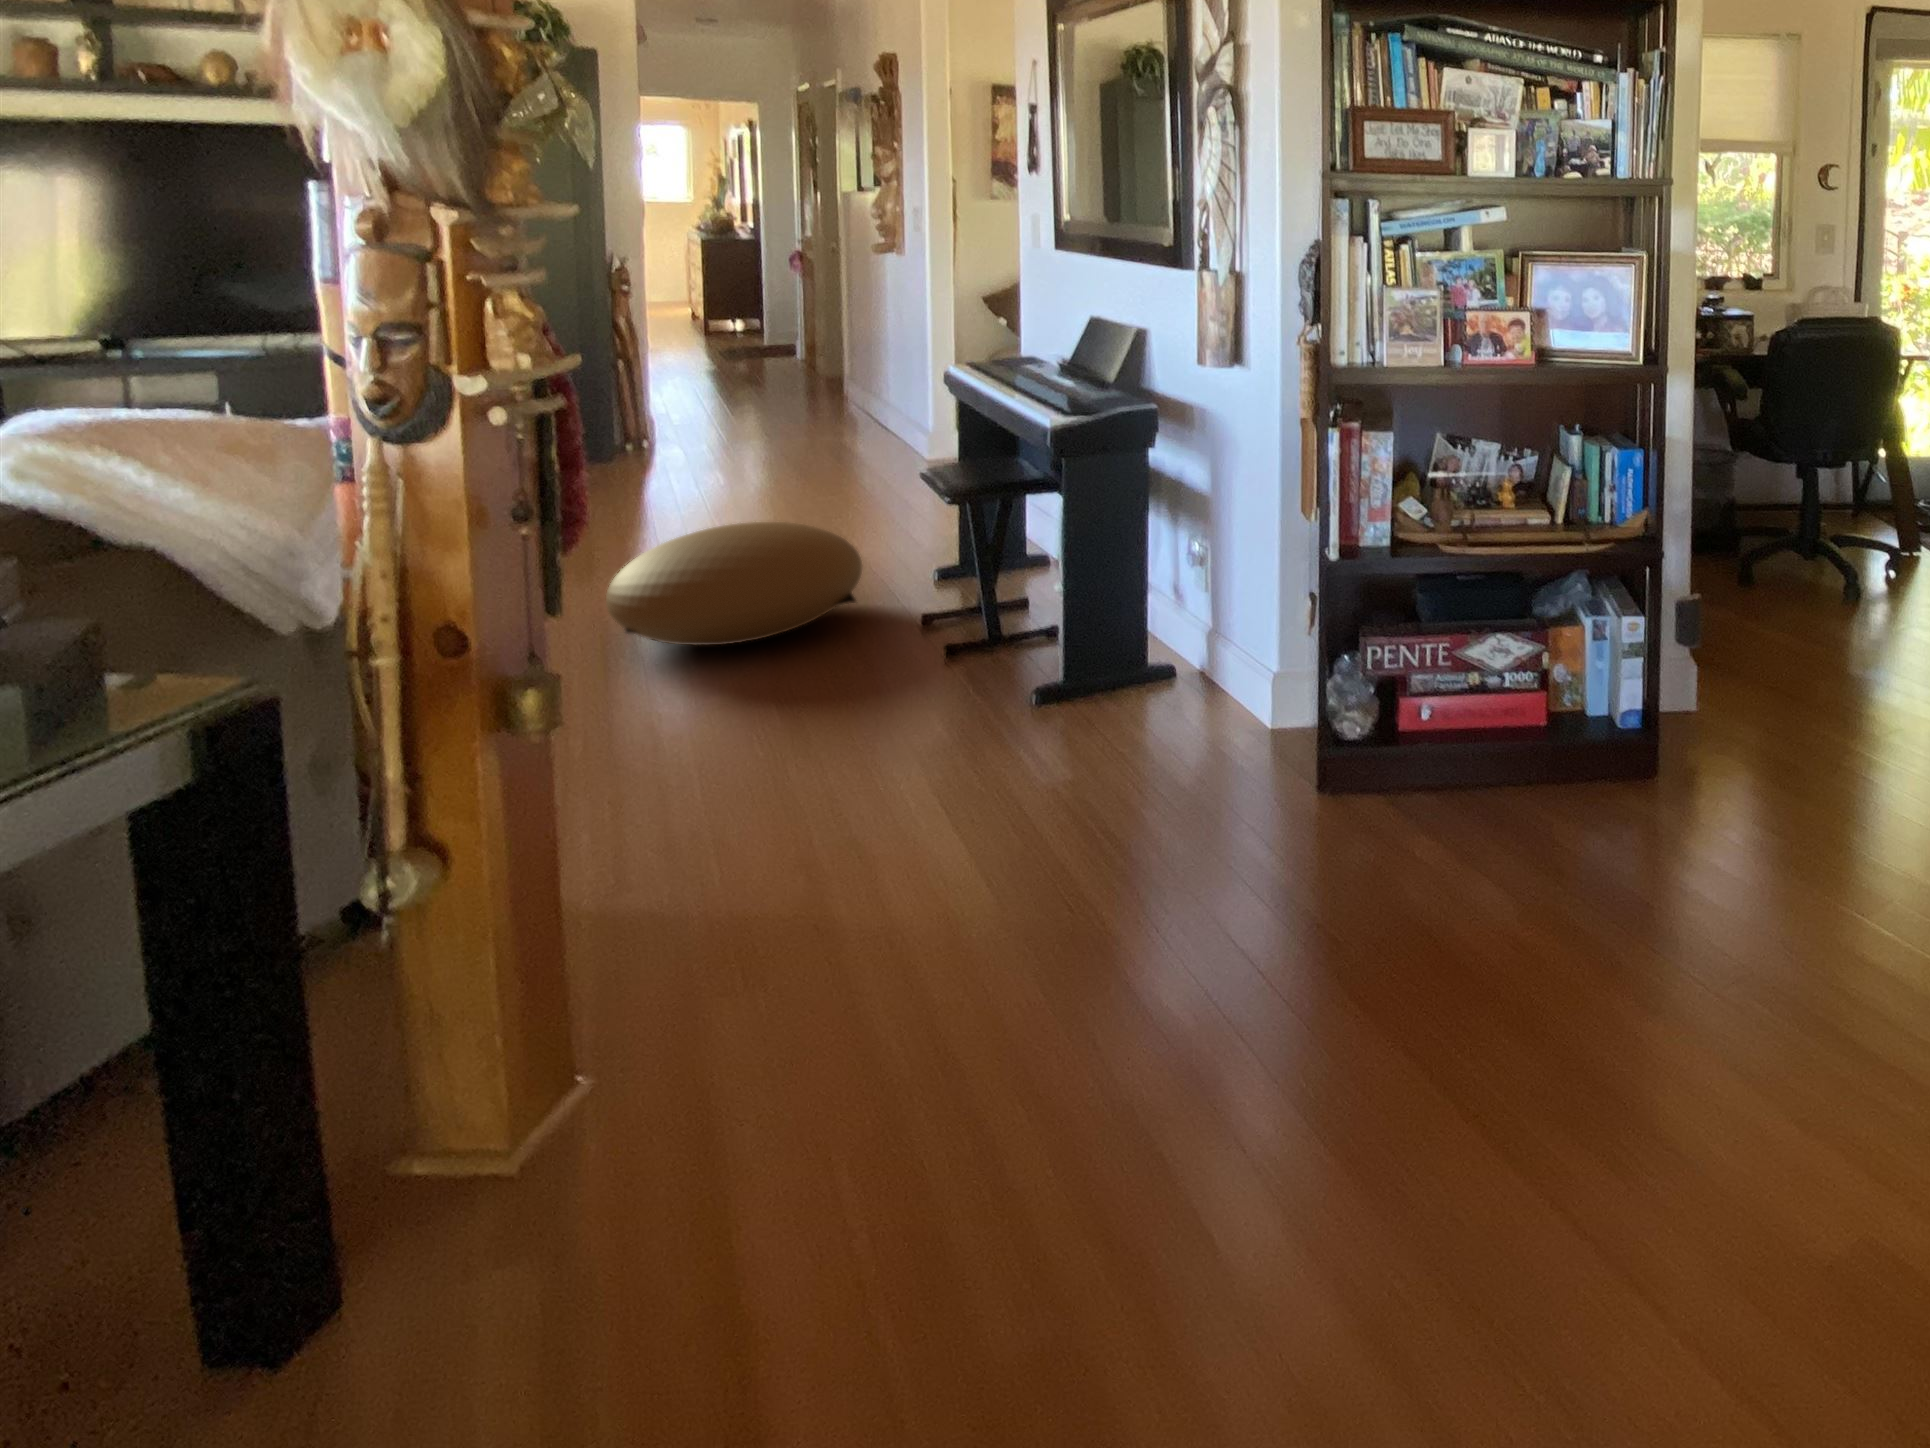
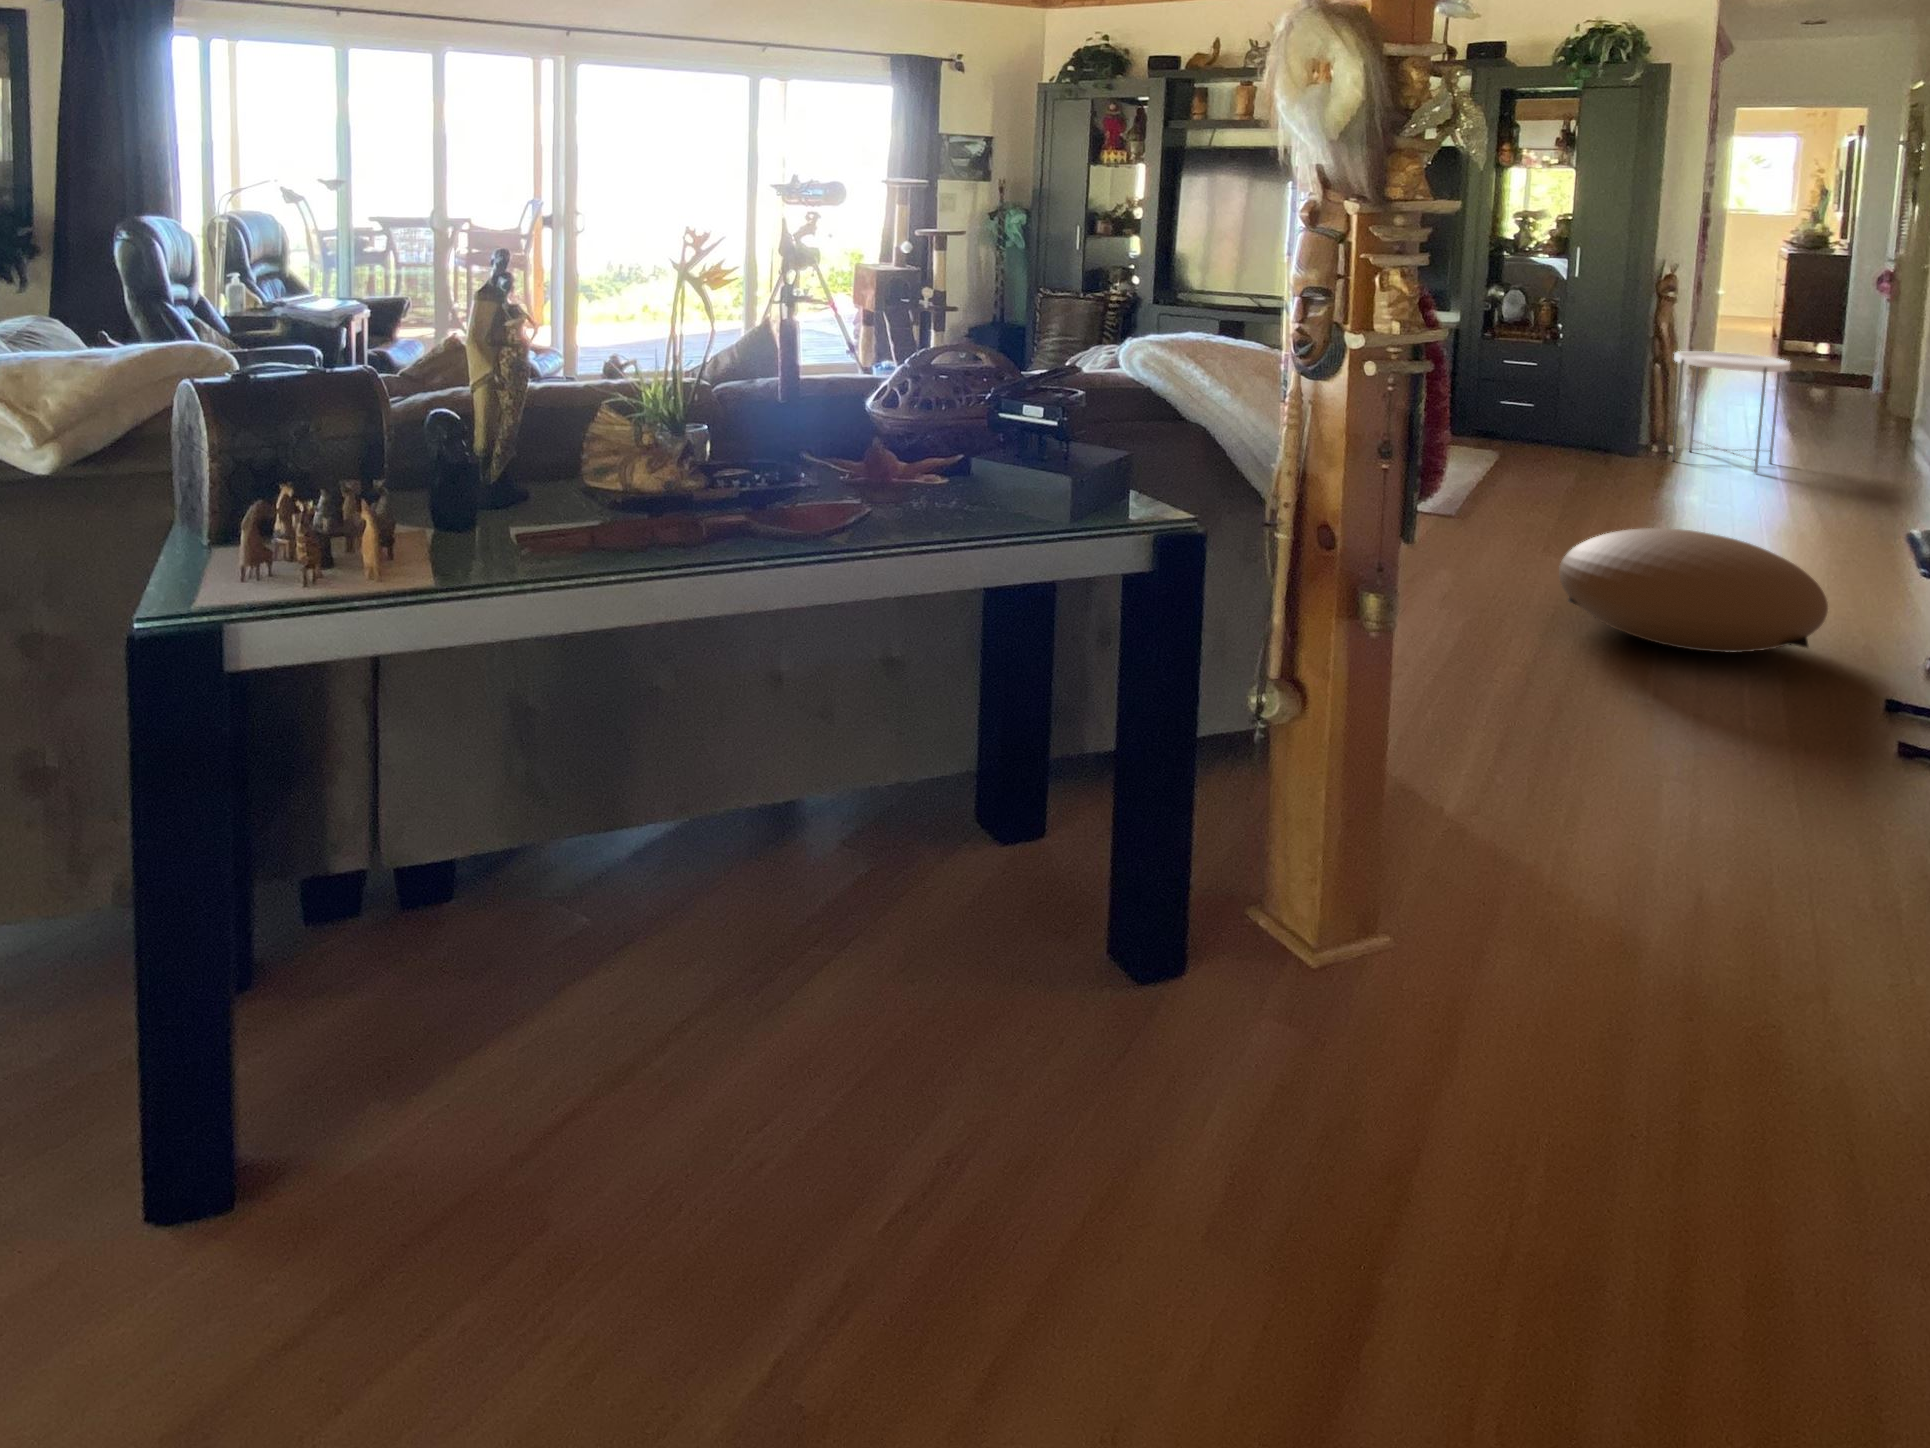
side table: none [641,343,753,462] -> present [1672,351,1790,473]

